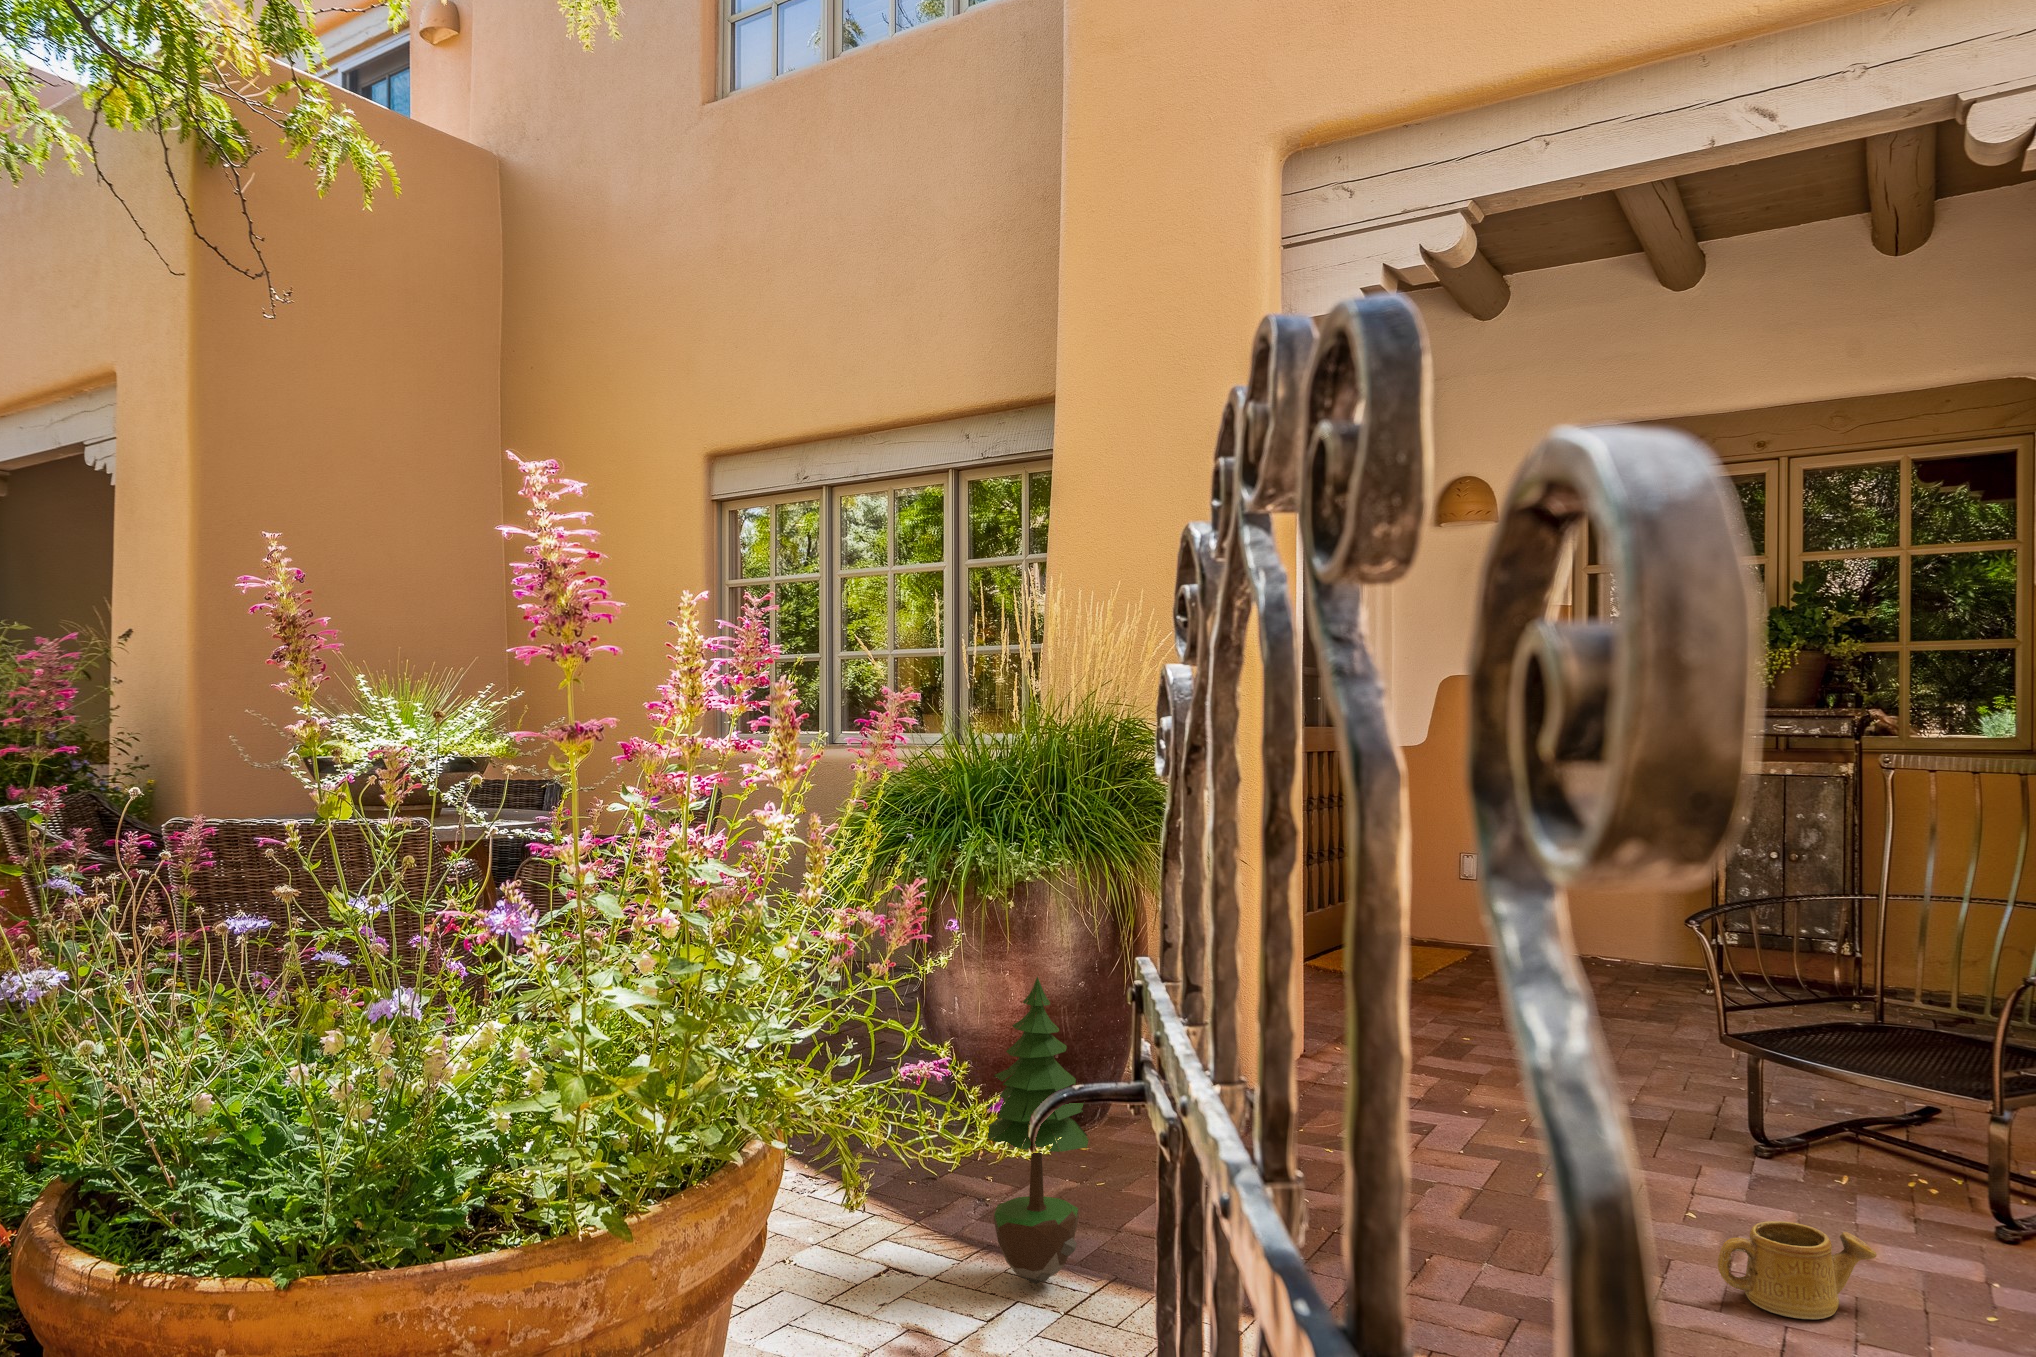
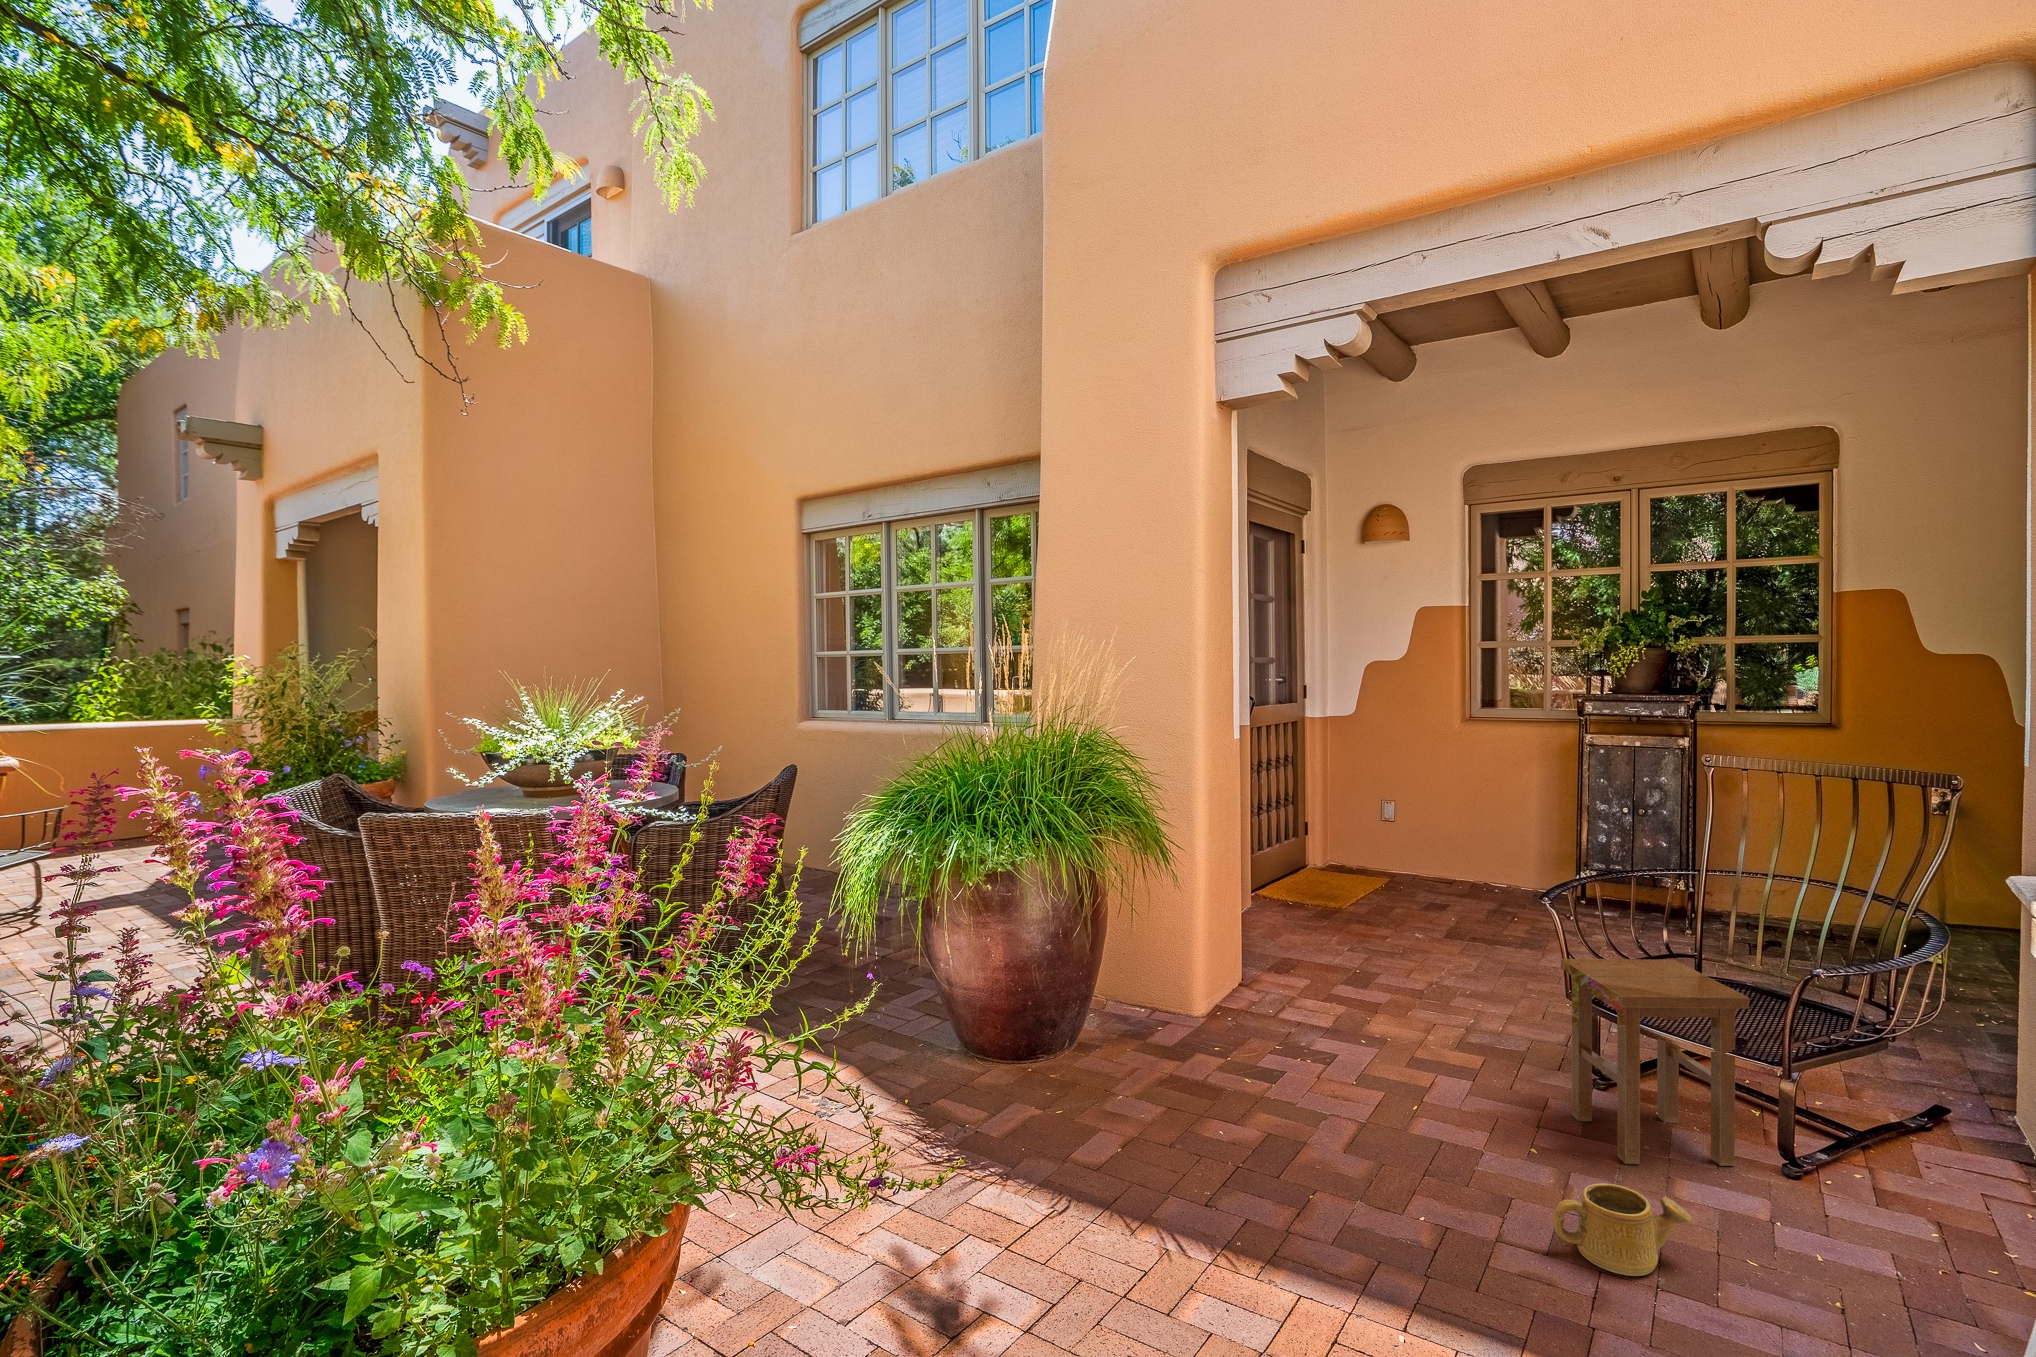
potted tree: present [987,977,1089,1284] -> none [940,972,1029,1218]
stool: none [1714,989,1934,1224] -> present [1561,959,1749,1166]

